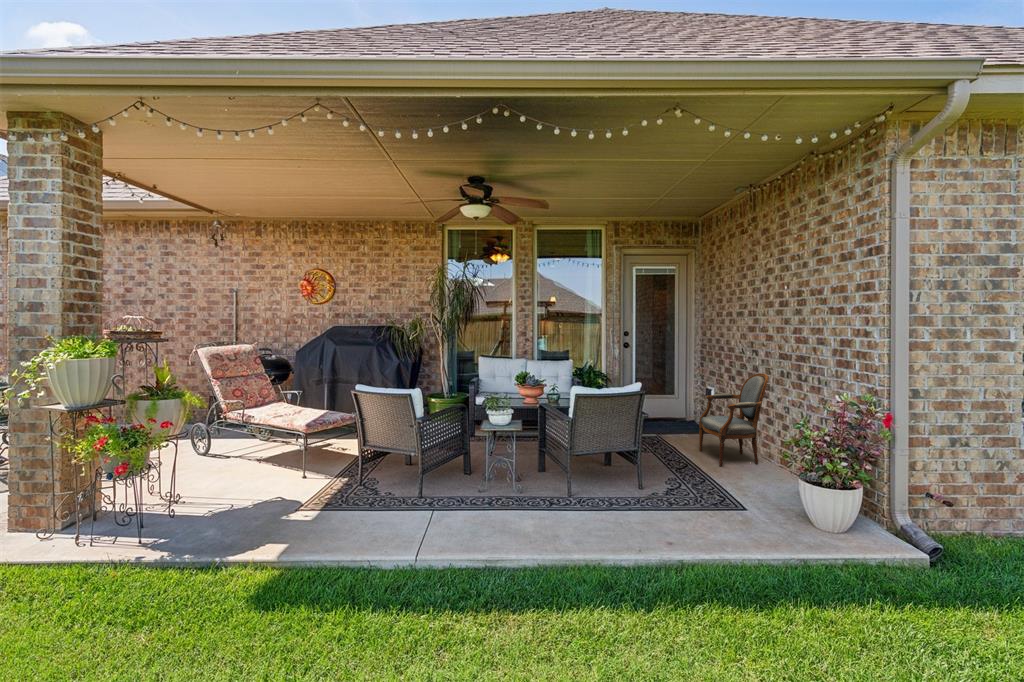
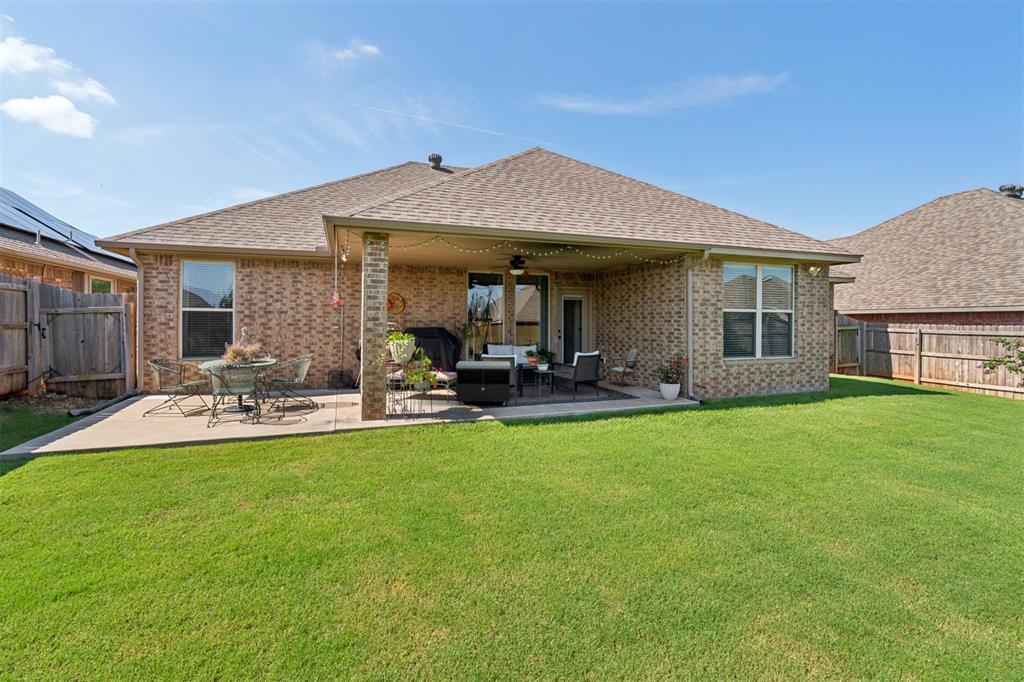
storage bench: none [263,399,409,511] -> present [456,361,510,405]

